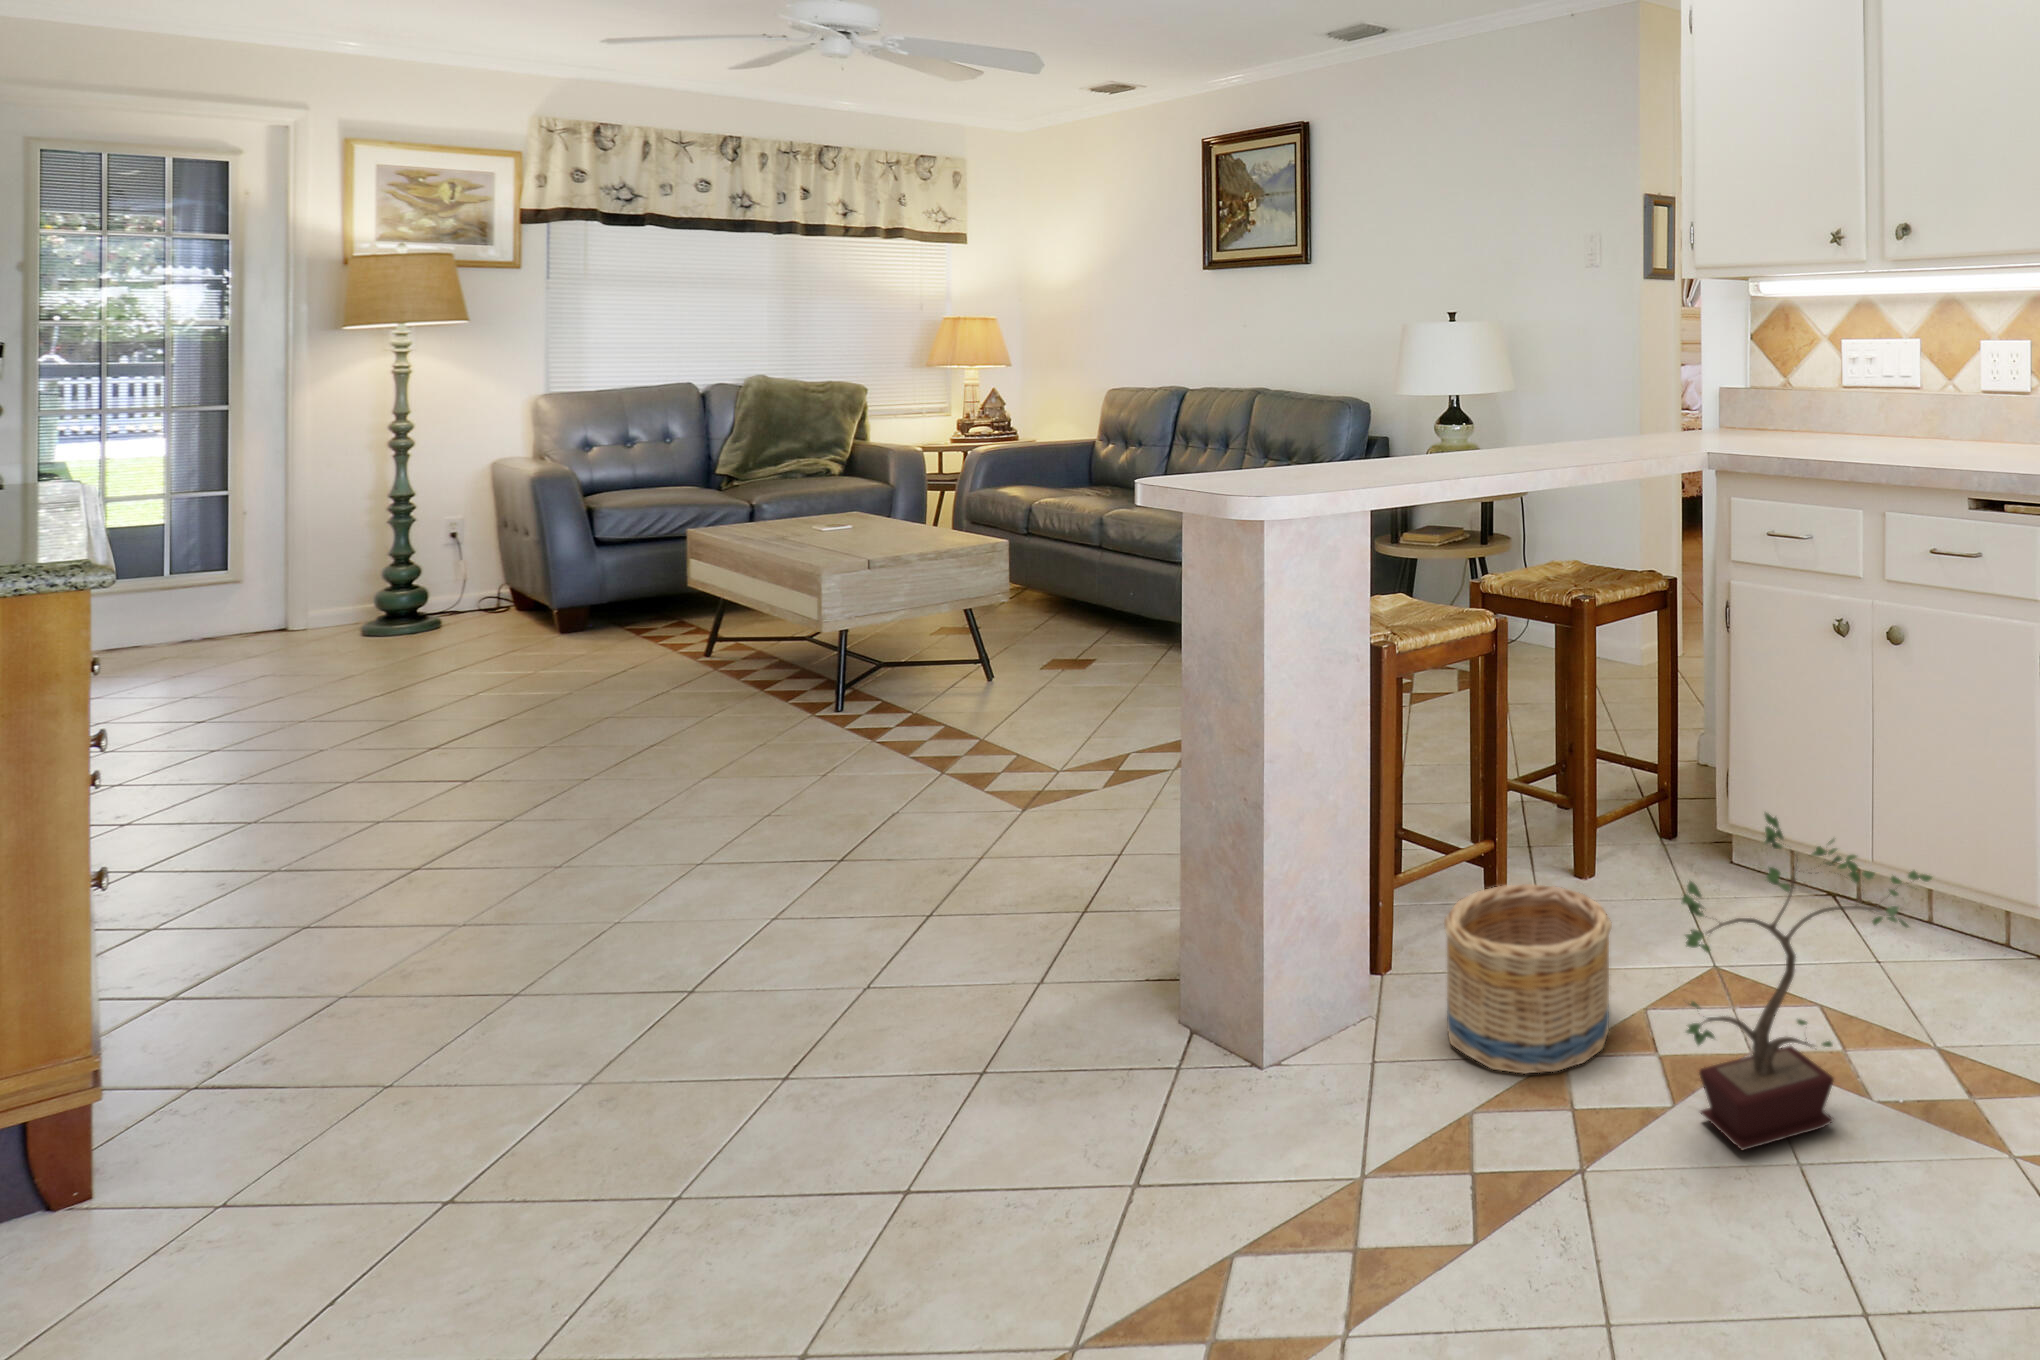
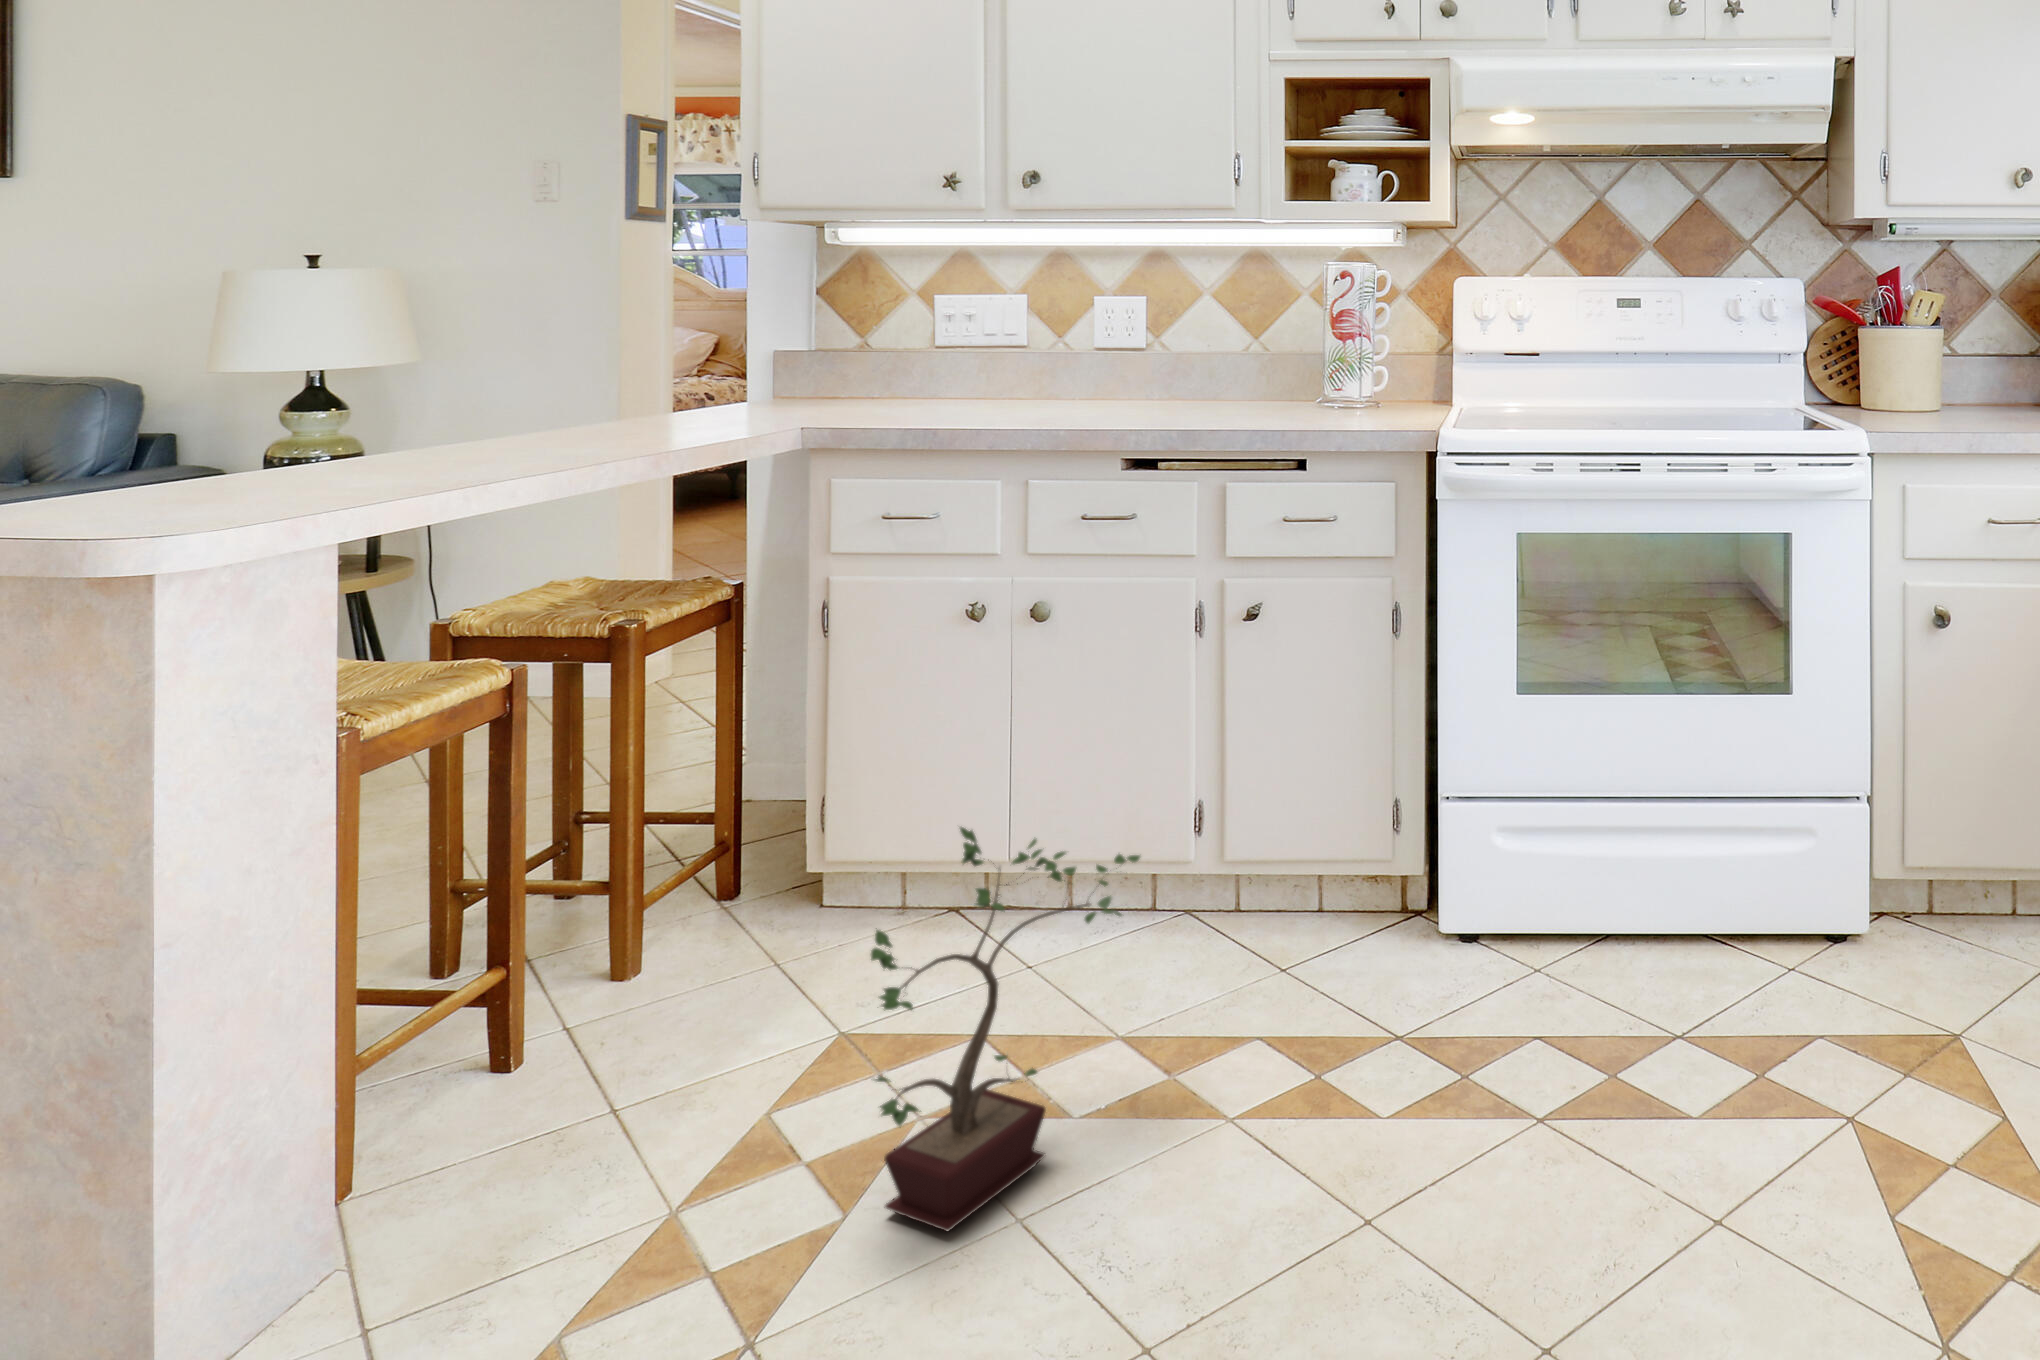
basket: present [1444,884,1612,1074] -> none [464,990,733,1266]

